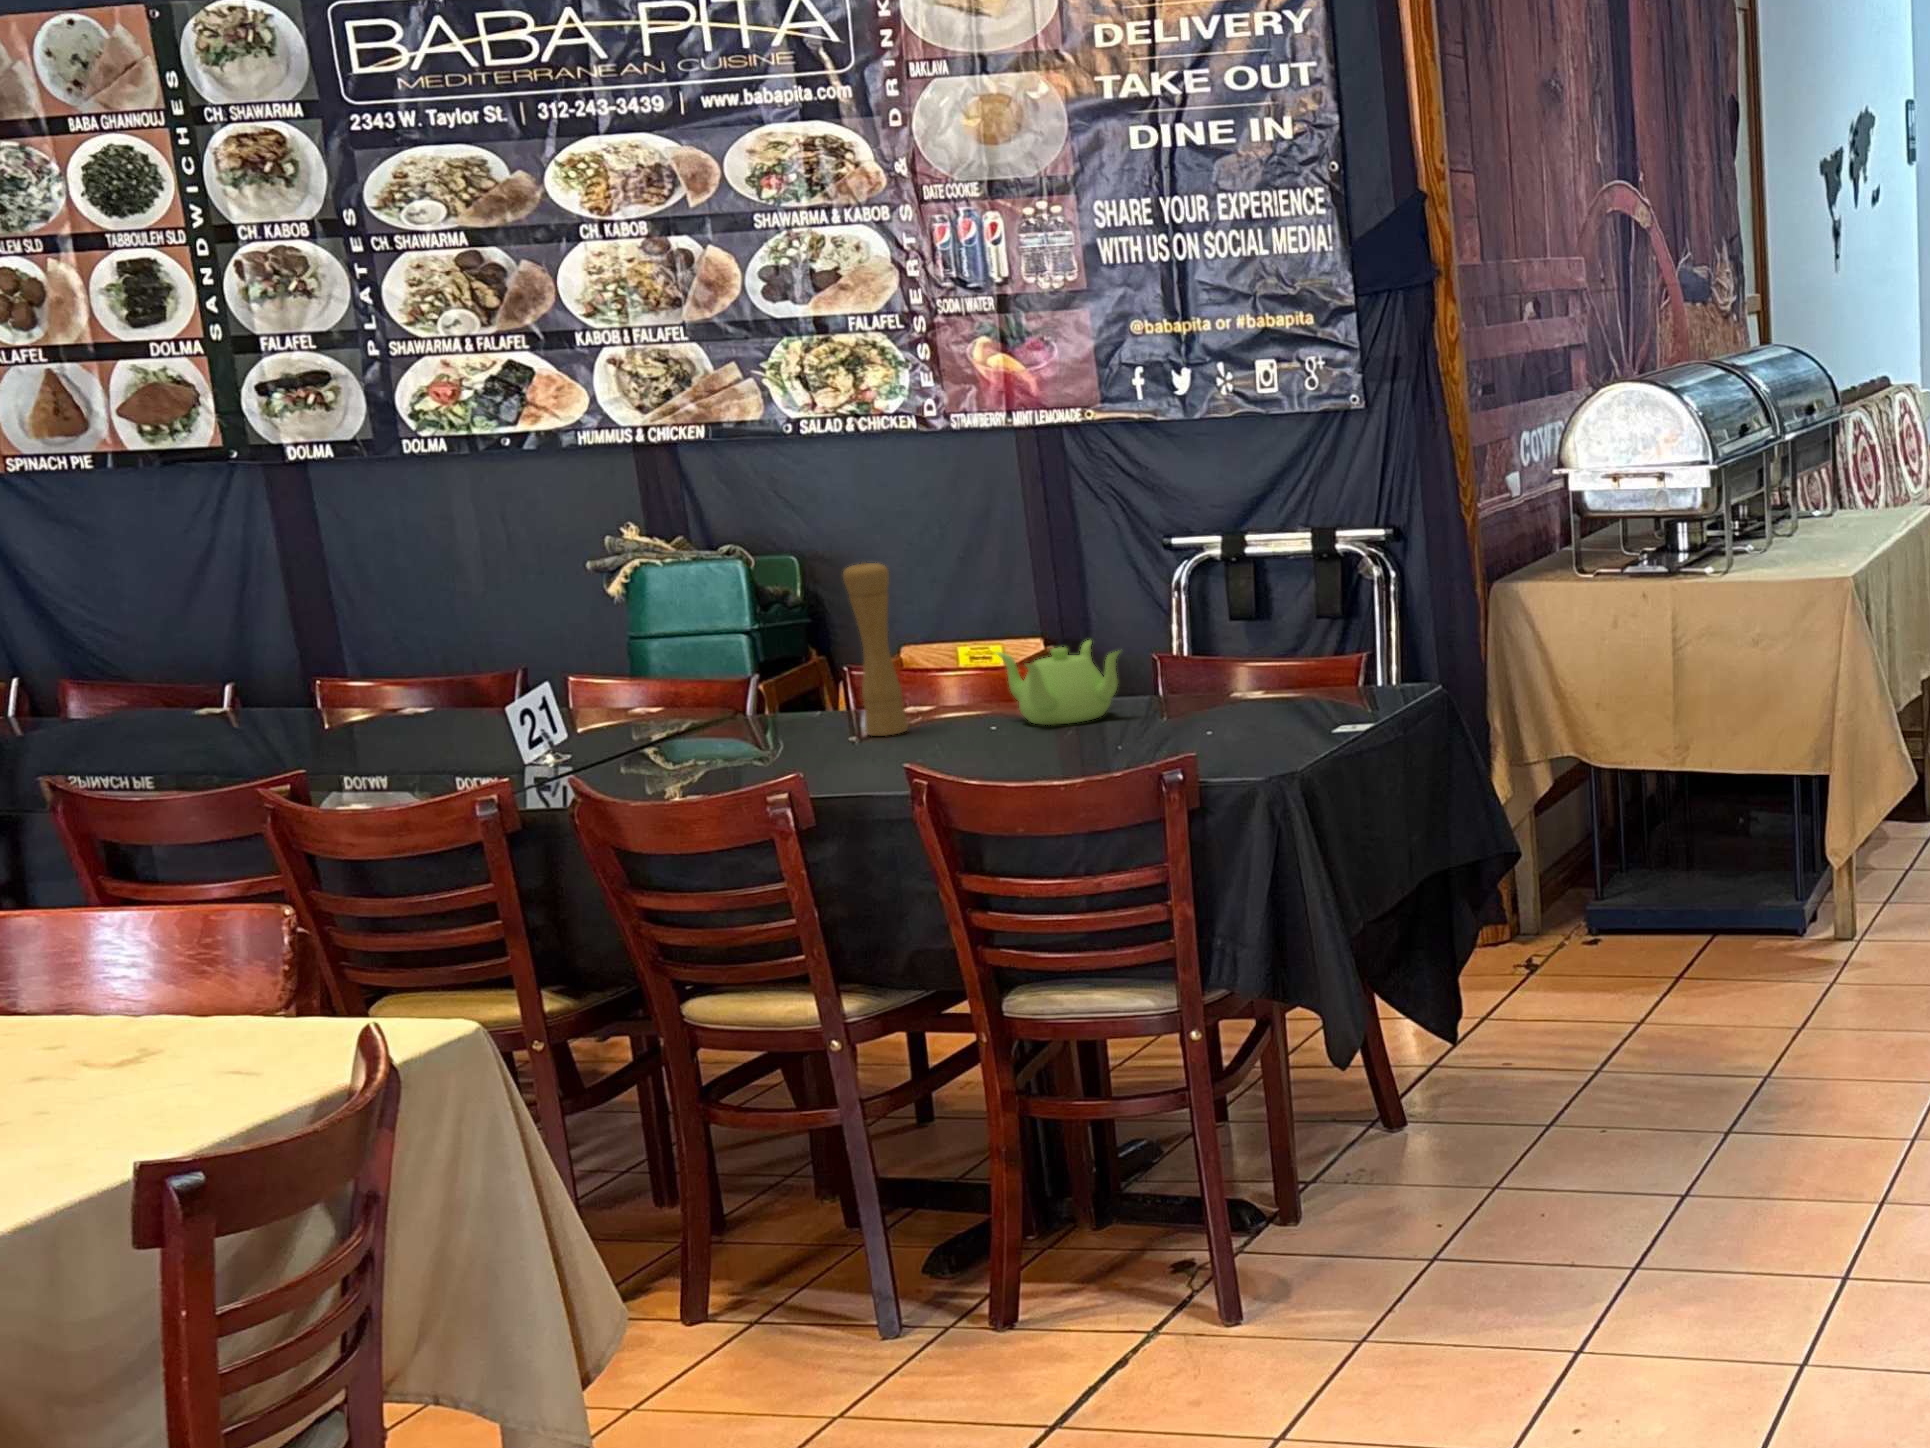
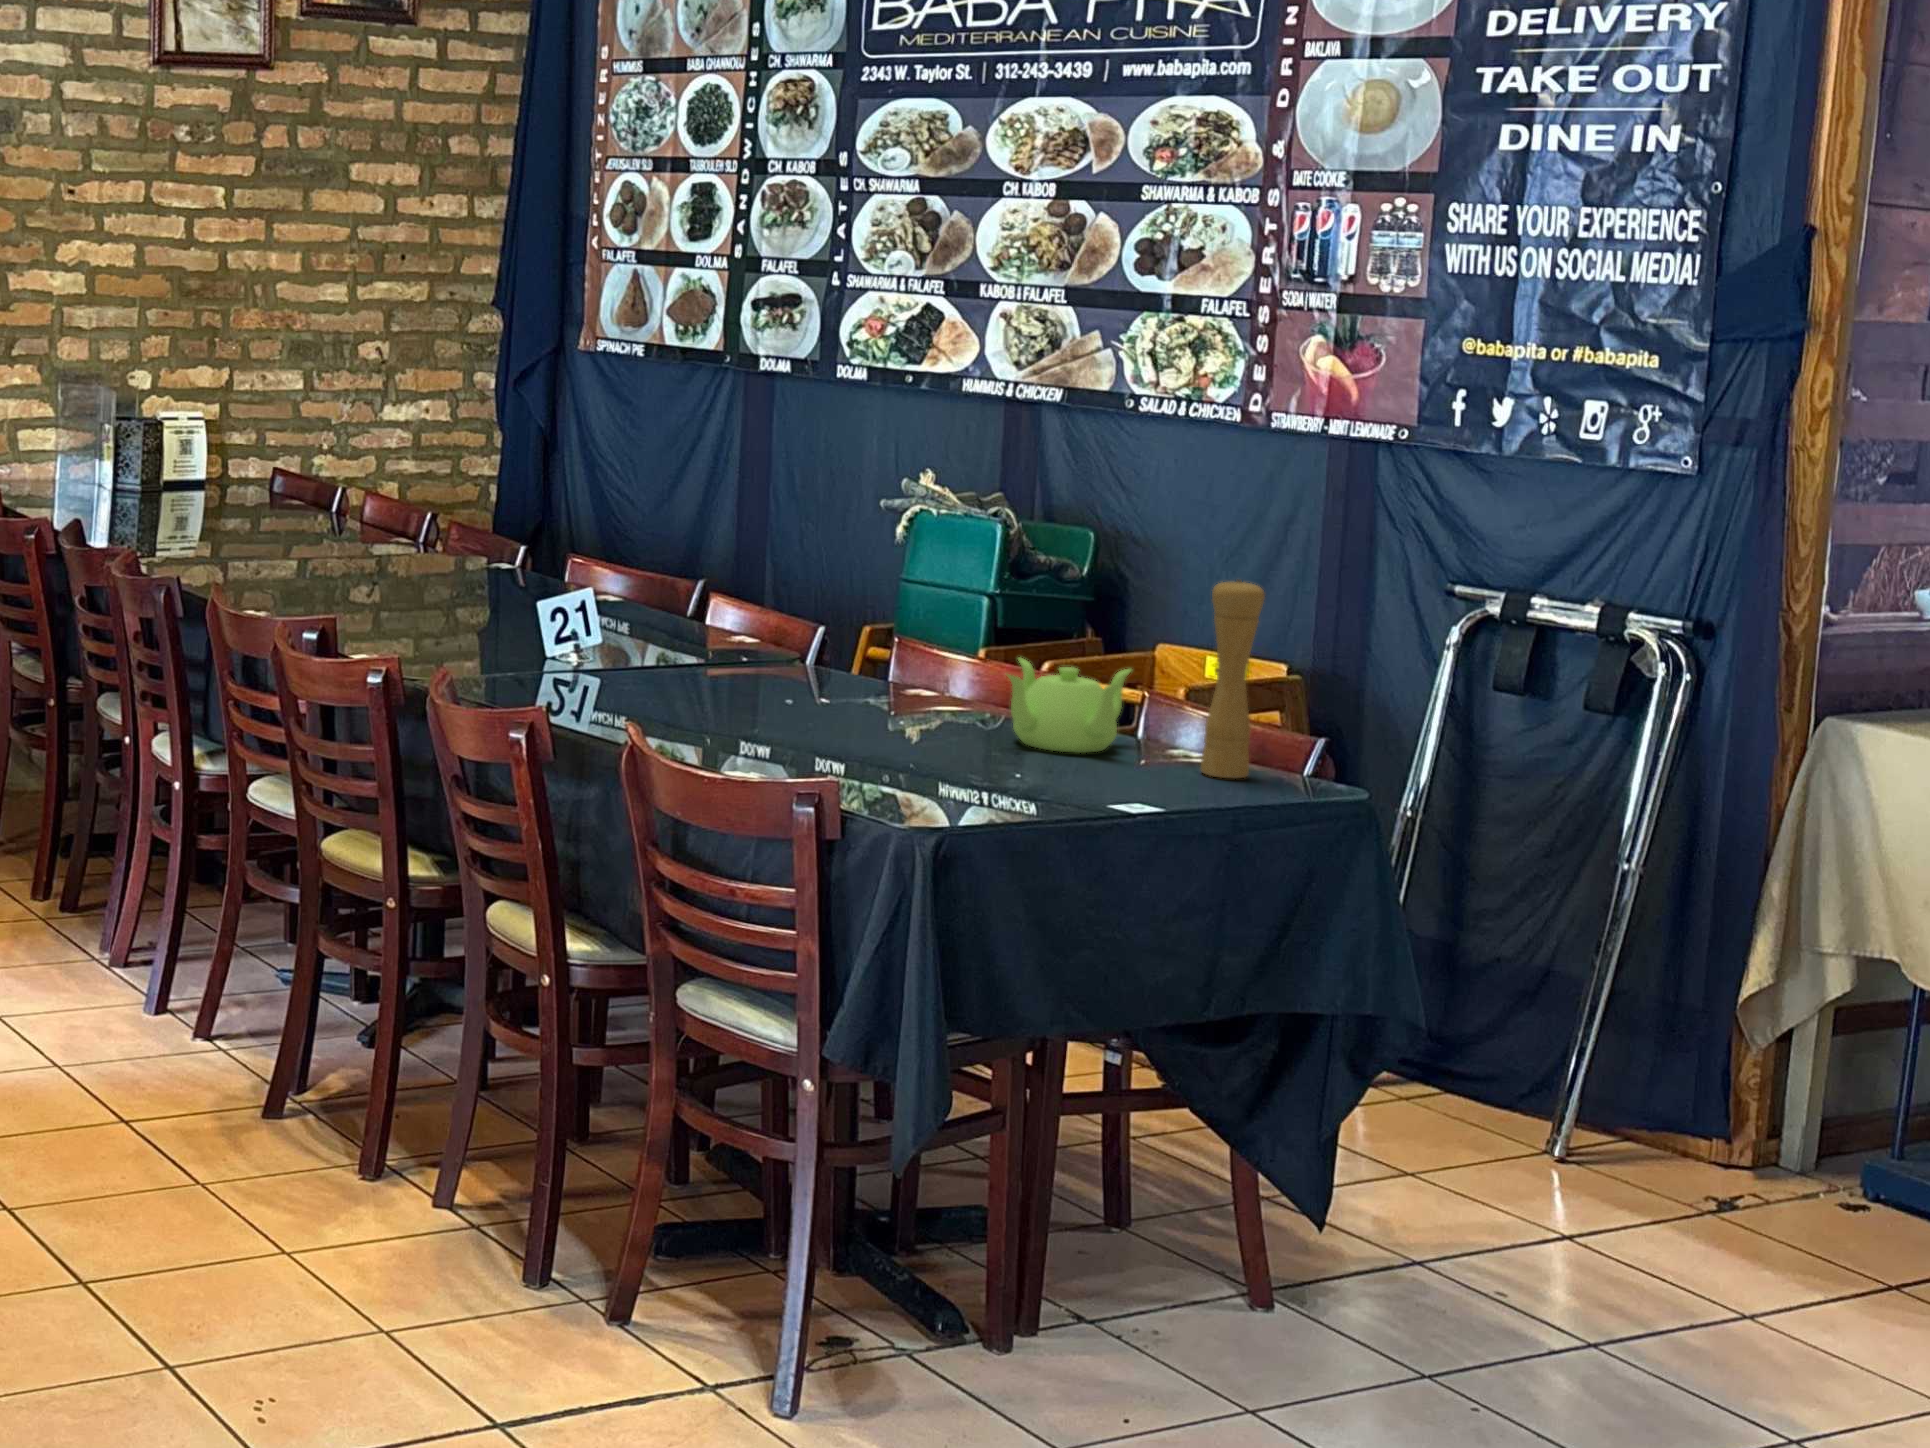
pepper mill: present [843,561,908,736] -> present [1201,579,1265,778]

